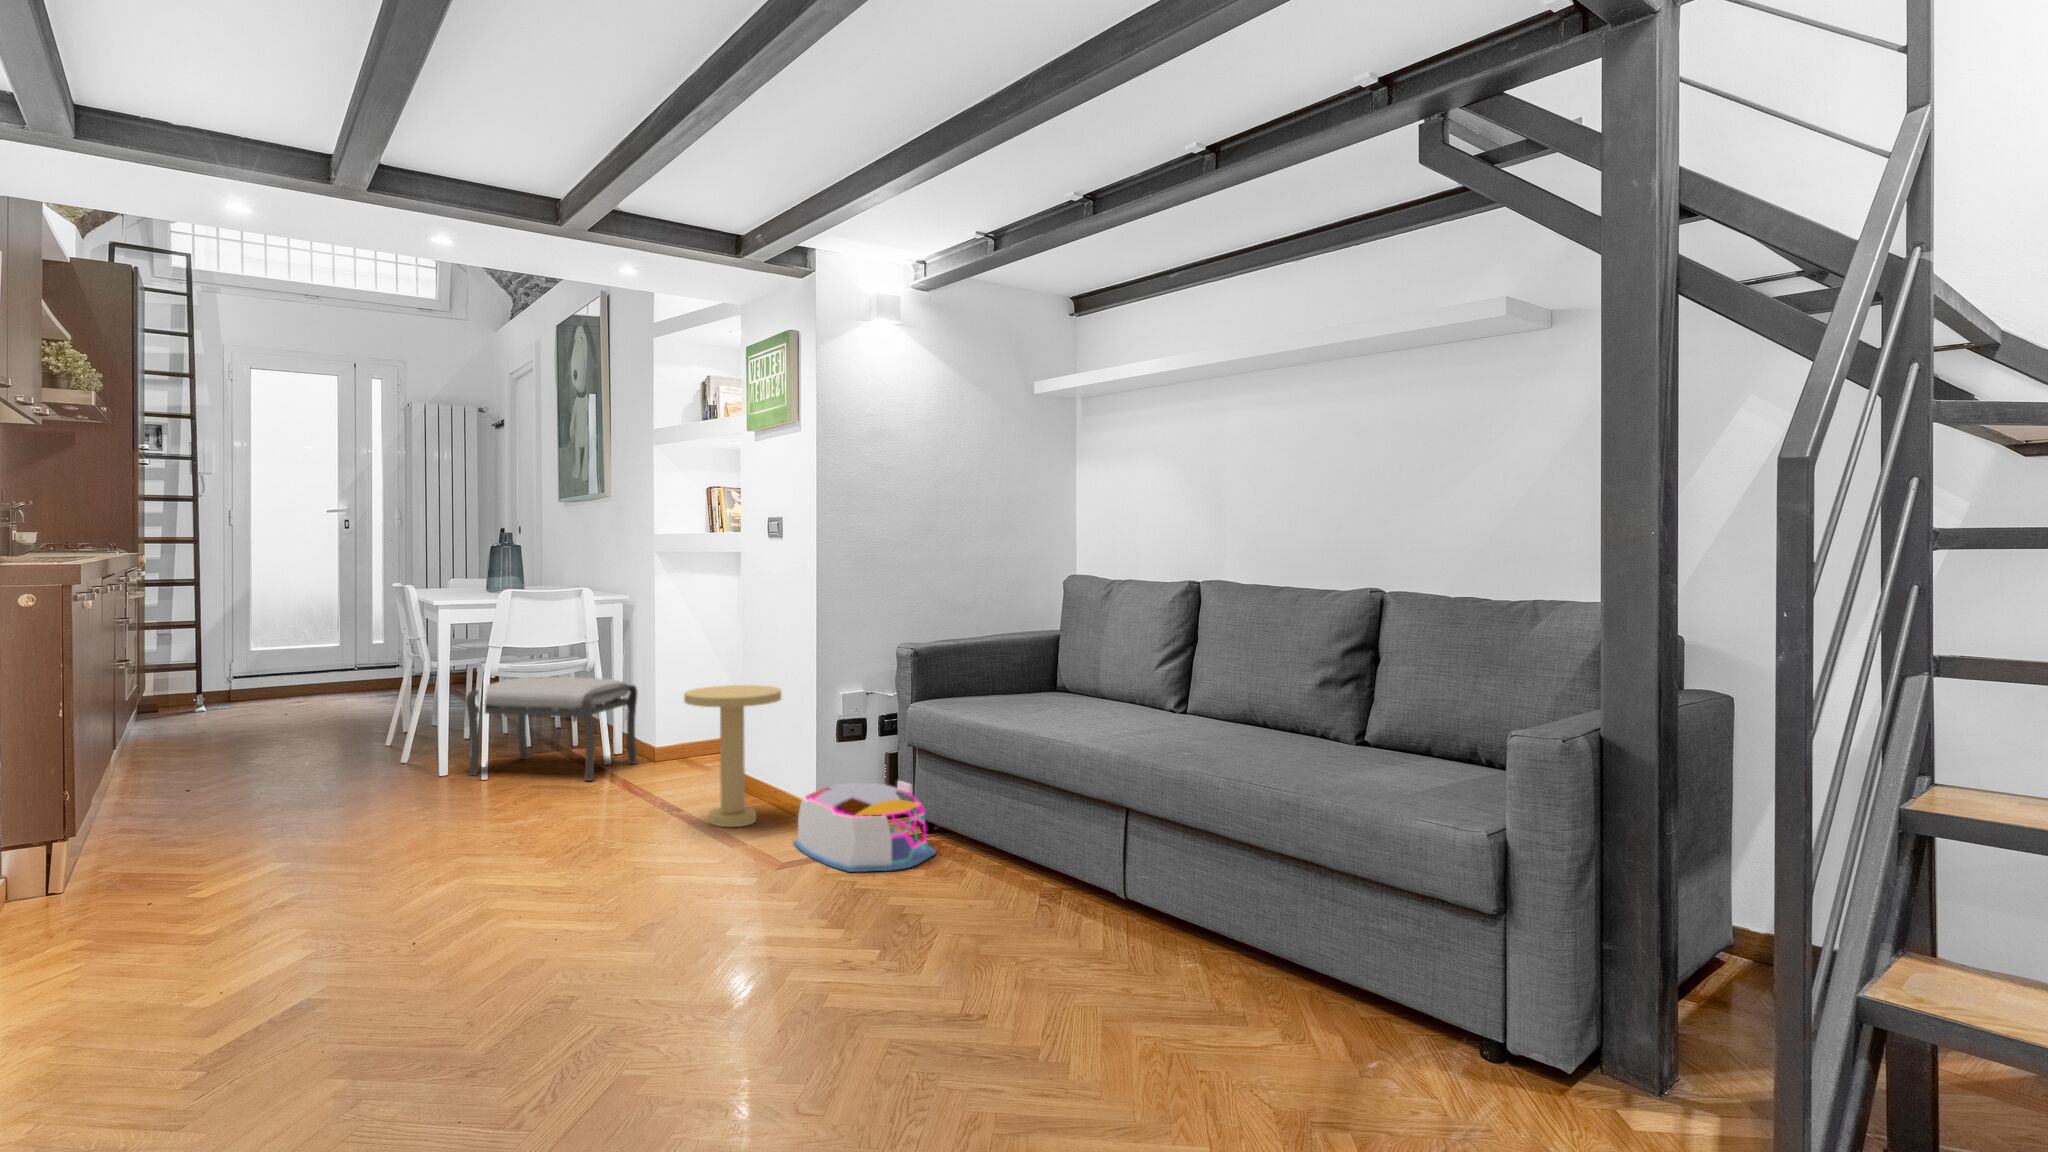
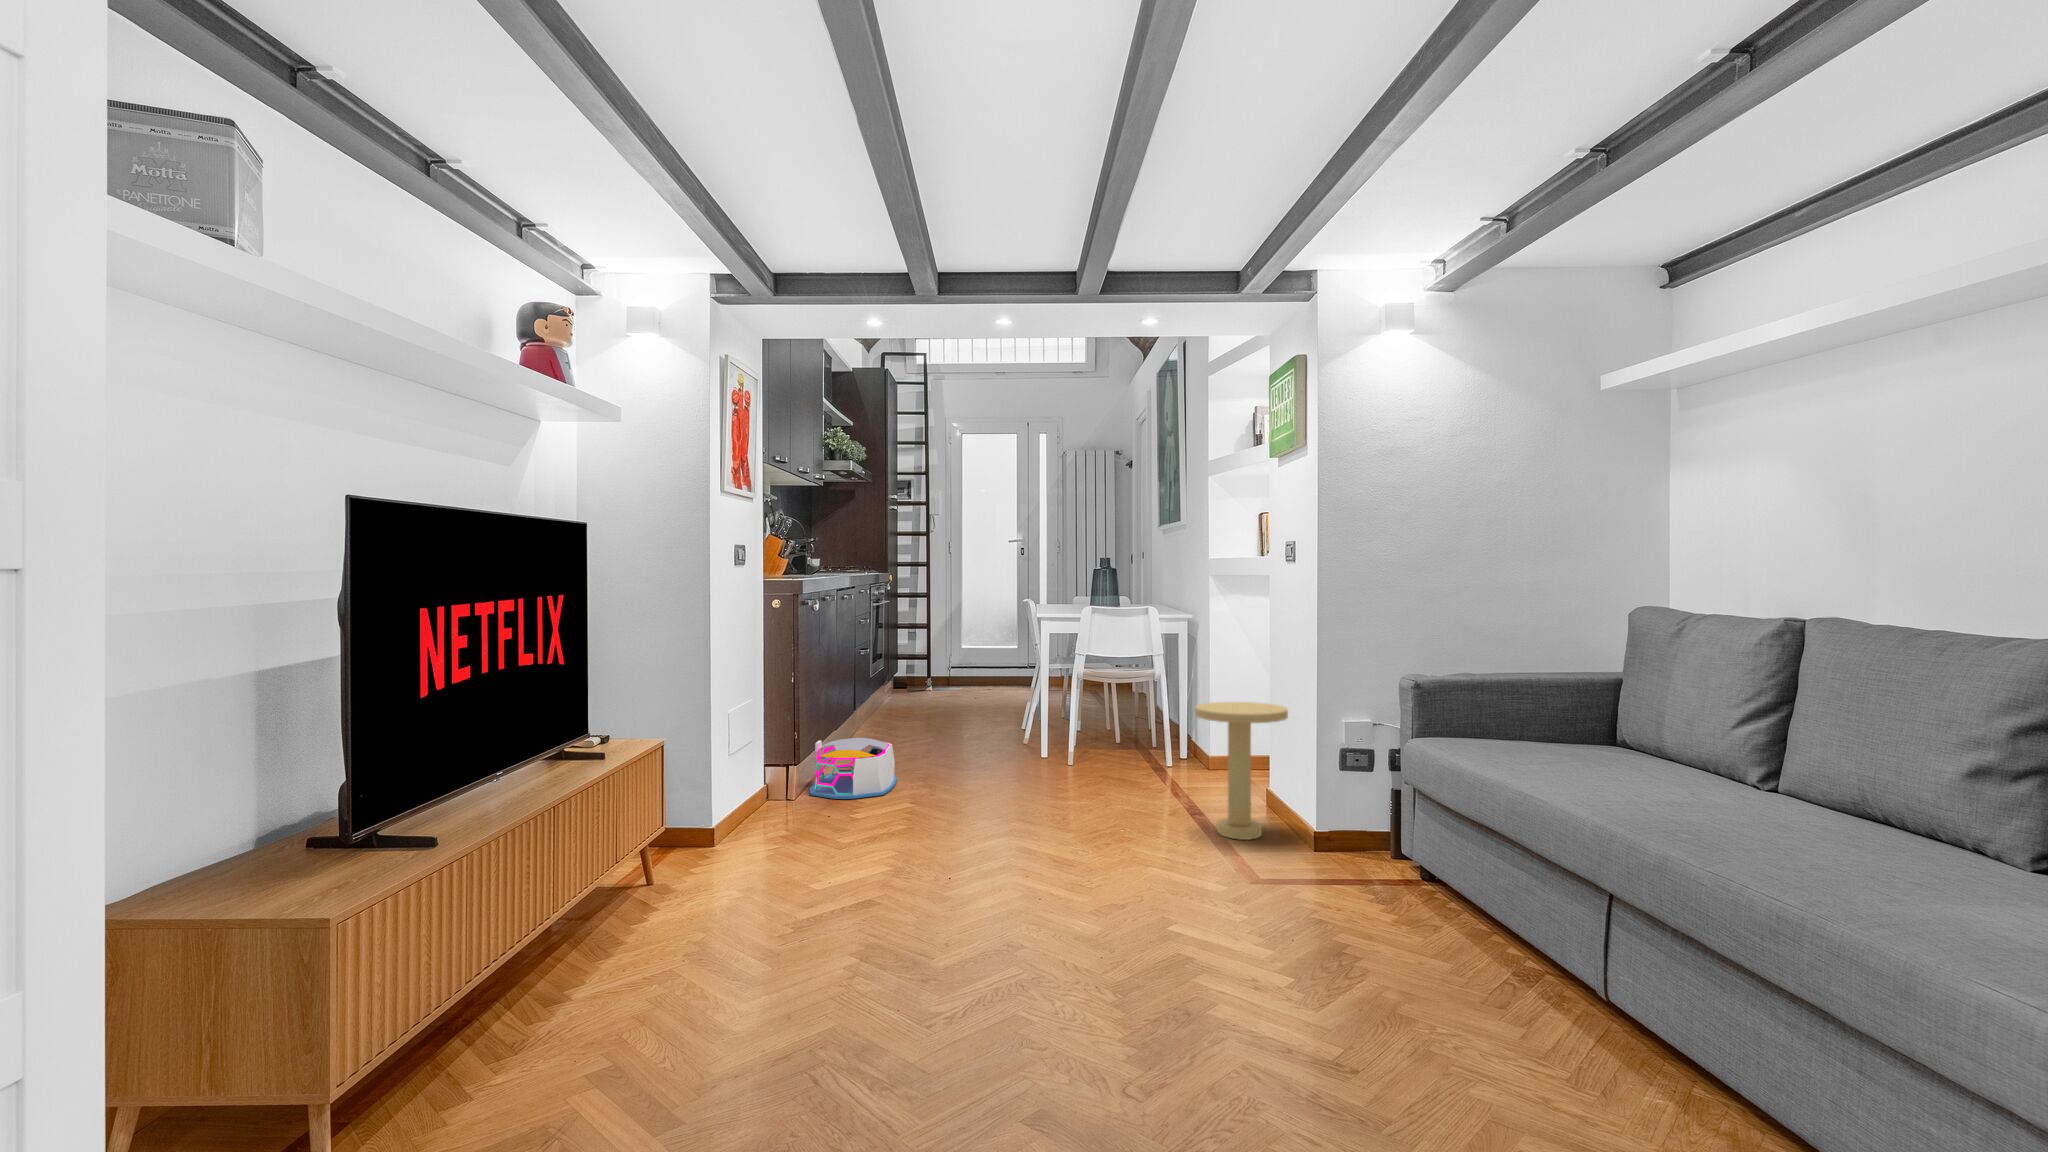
ottoman: present [466,676,638,781] -> none [1058,681,1195,778]
storage bin: present [793,781,936,872] -> present [810,738,897,799]

